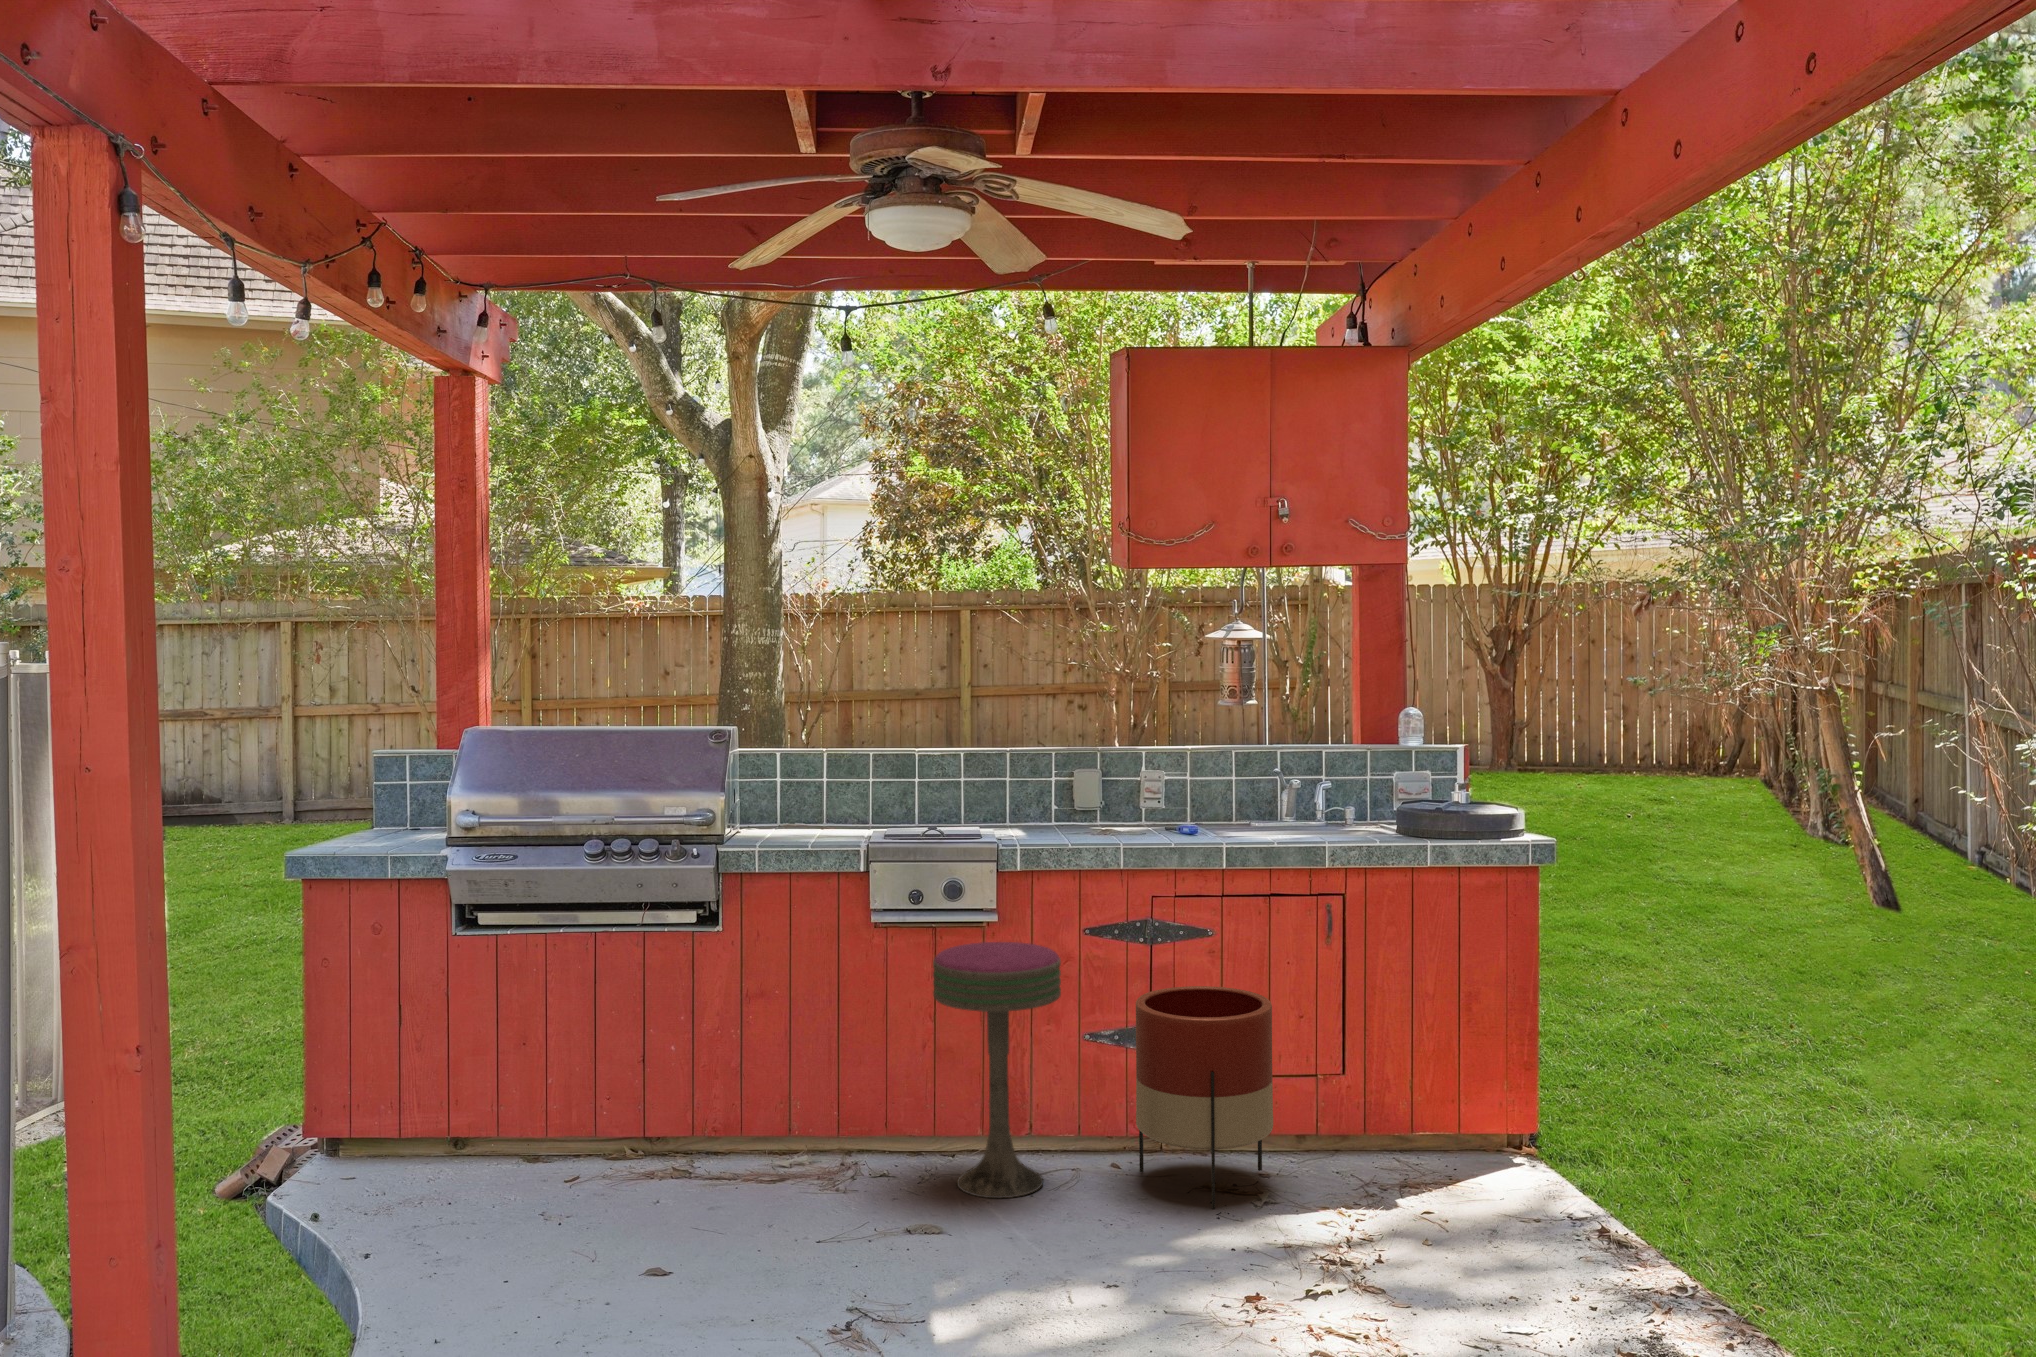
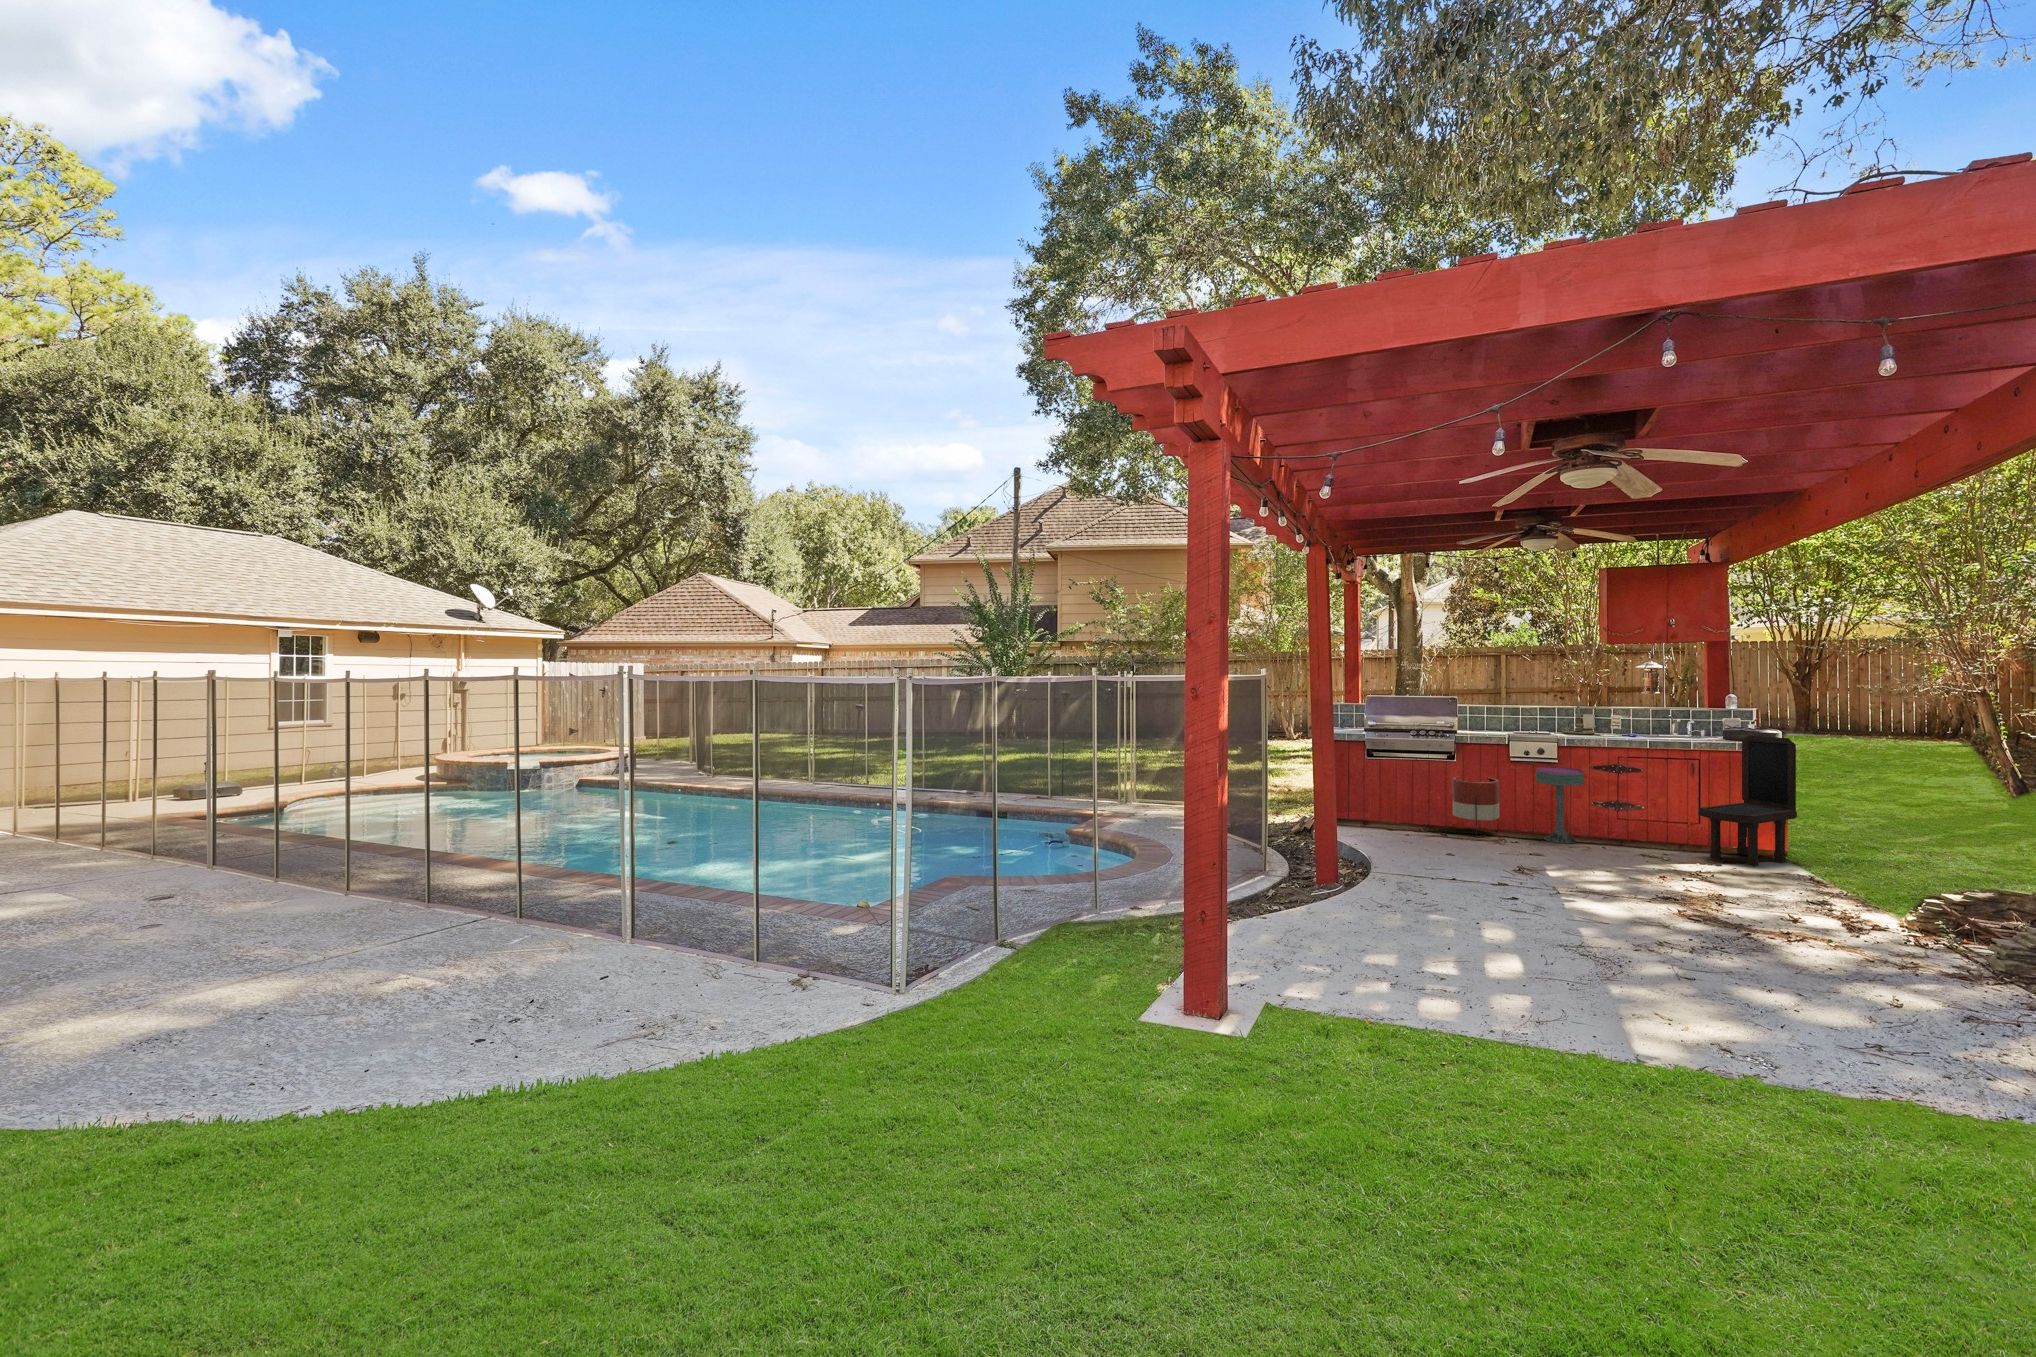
candle holder: none [1025,728,1109,826] -> present [1562,702,1595,734]
dining chair: none [1344,820,1562,1228] -> present [1699,735,1797,866]
planter: present [1136,986,1273,1209] -> present [1453,776,1499,837]

